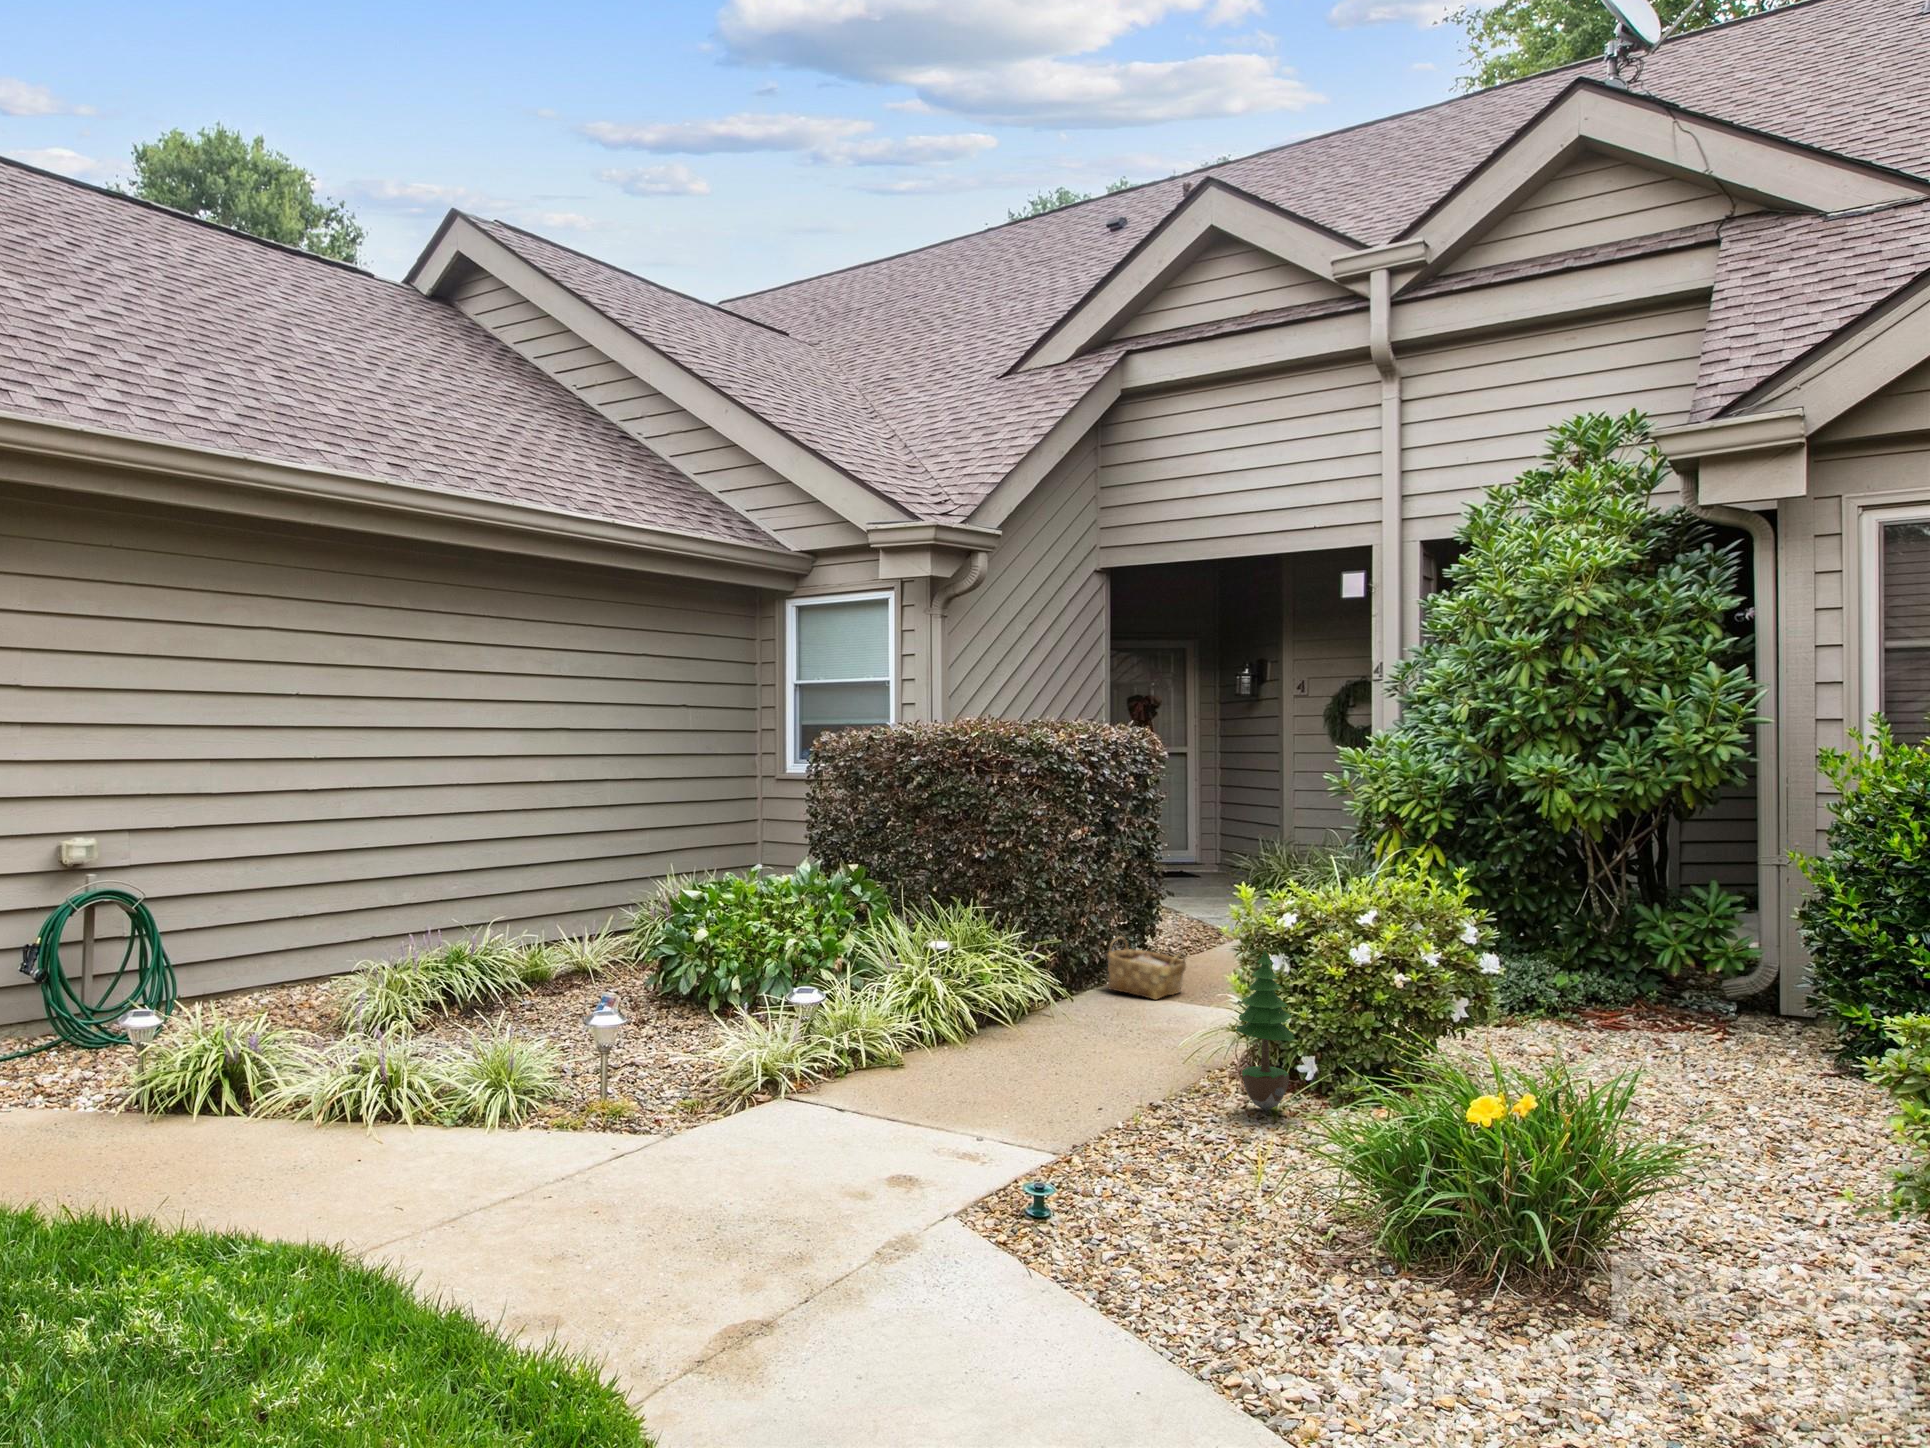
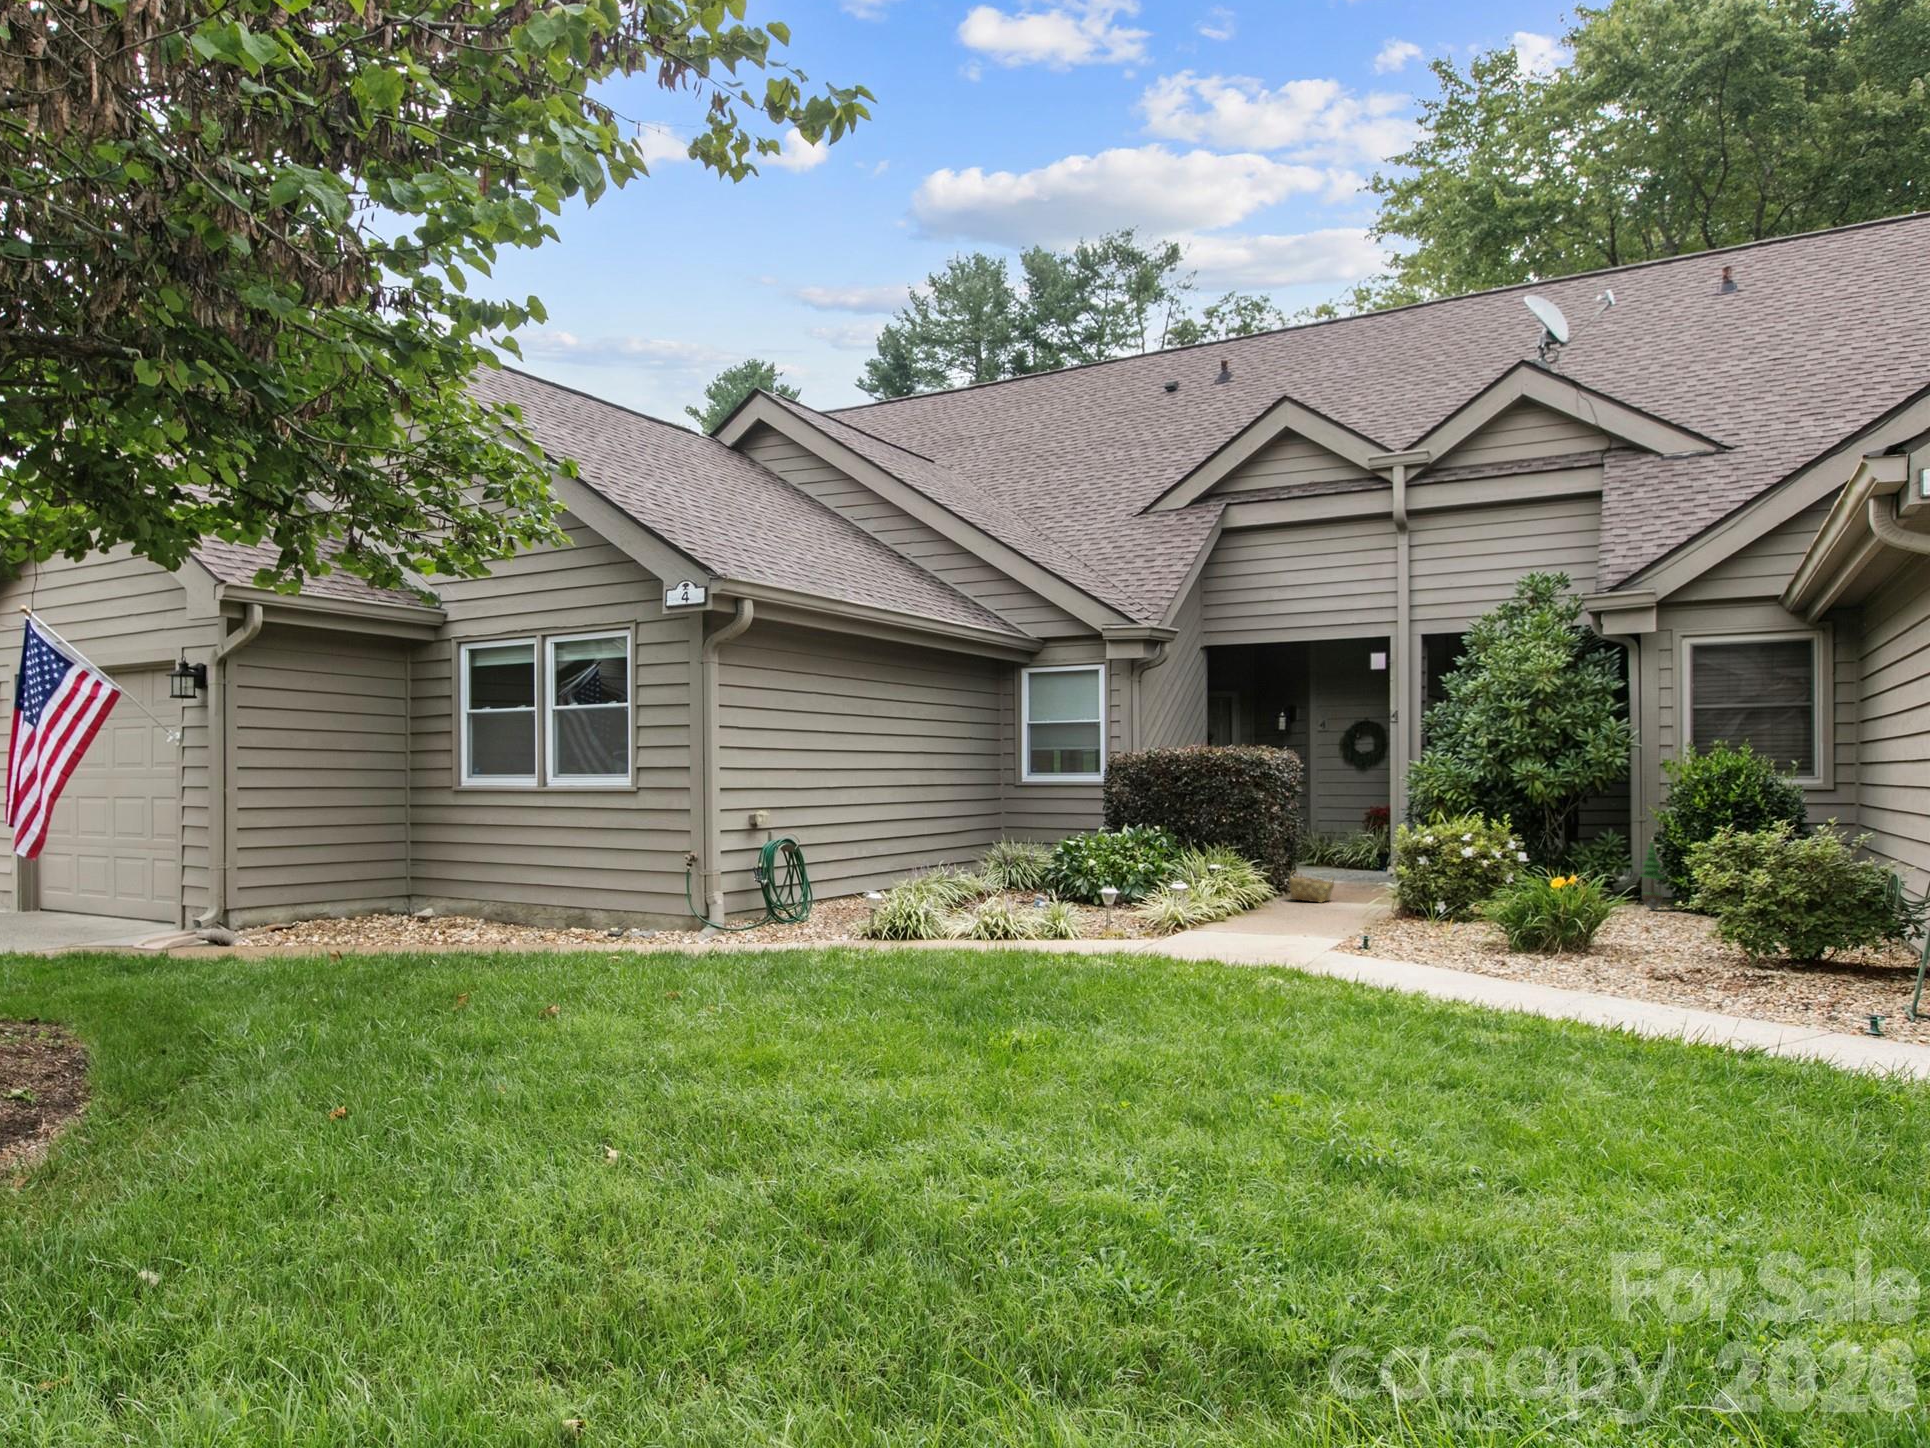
potted tree: present [1237,950,1294,1111] -> present [1640,842,1665,910]

